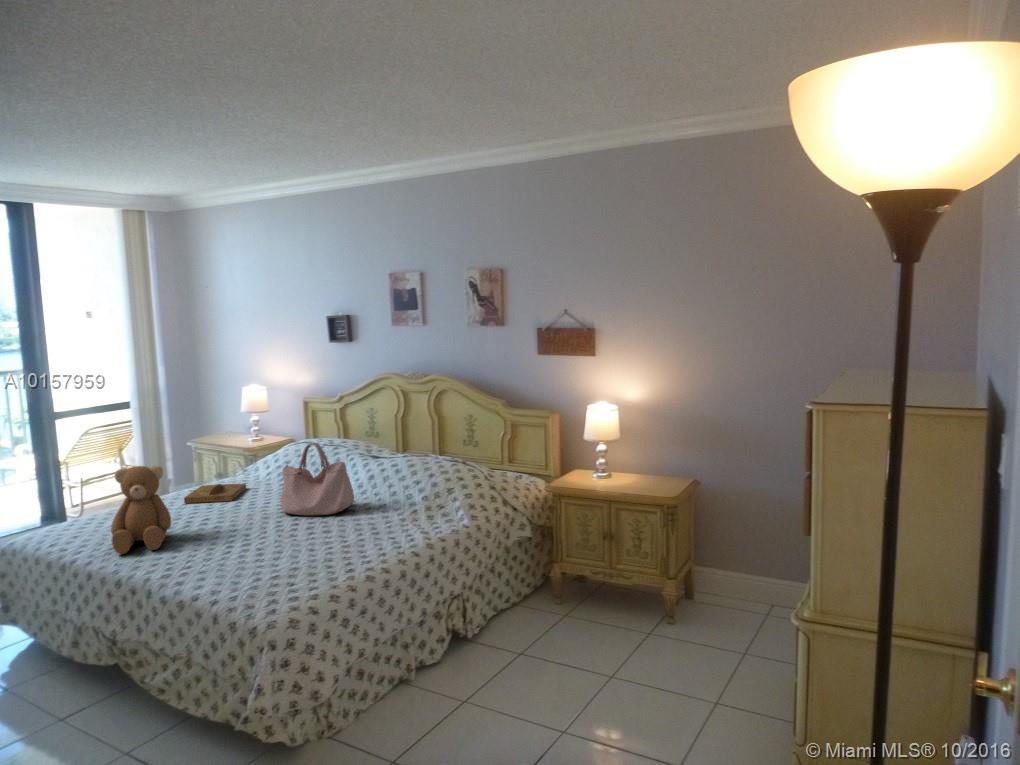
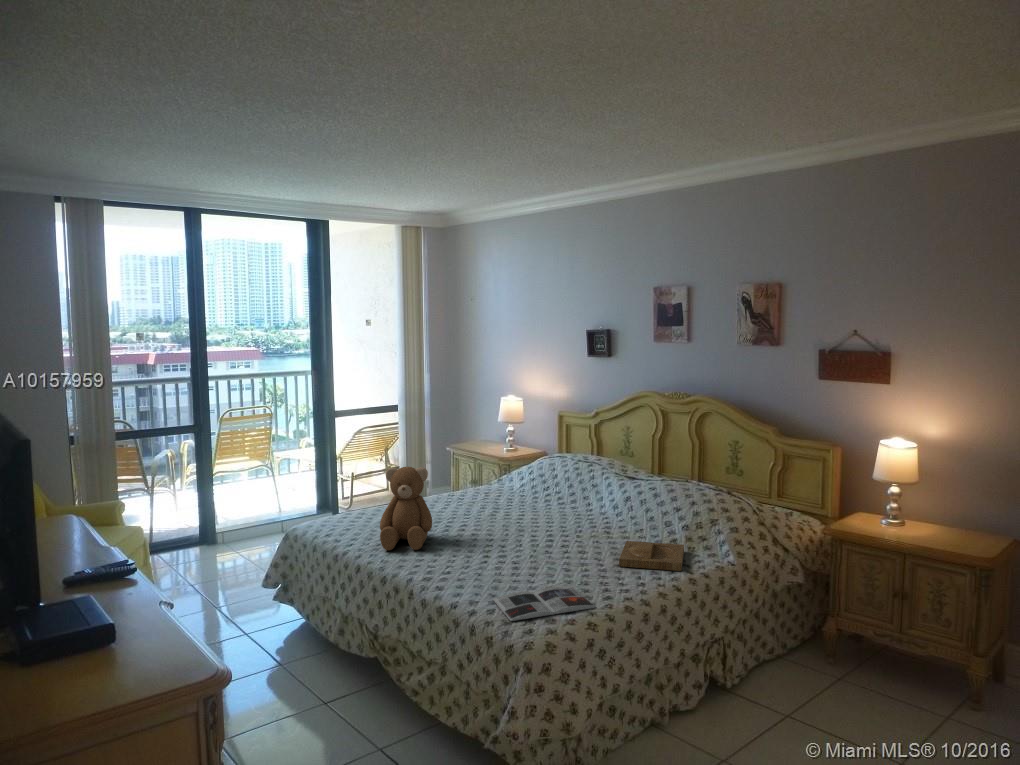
handbag: present [280,442,354,516] -> none [533,457,608,534]
tray: present [184,484,246,503] -> present [619,541,684,571]
magazine: none [237,565,340,605] -> present [493,586,596,621]

